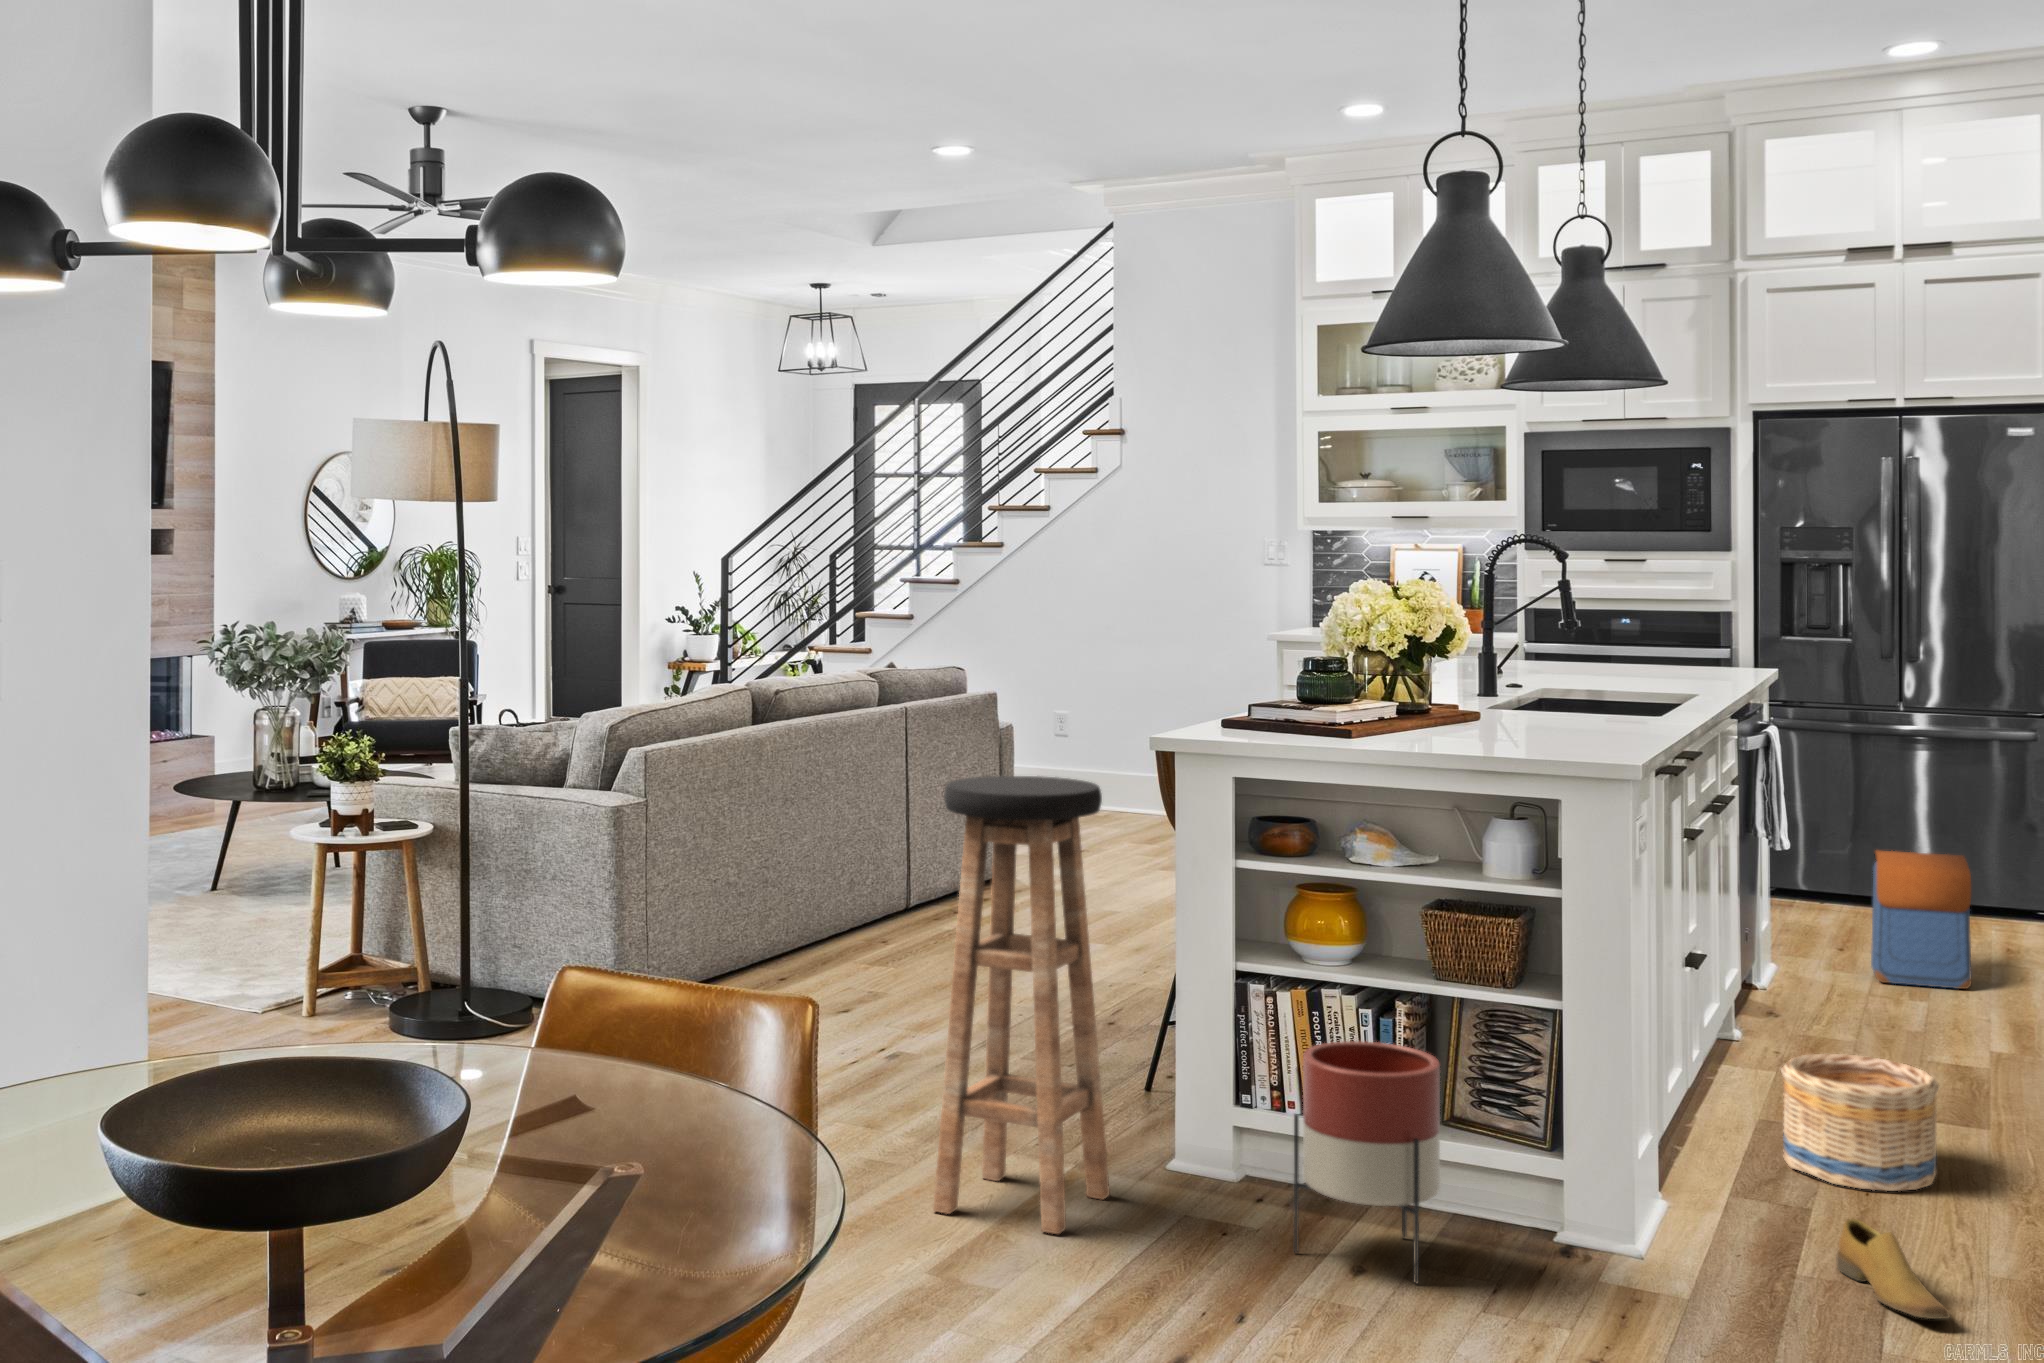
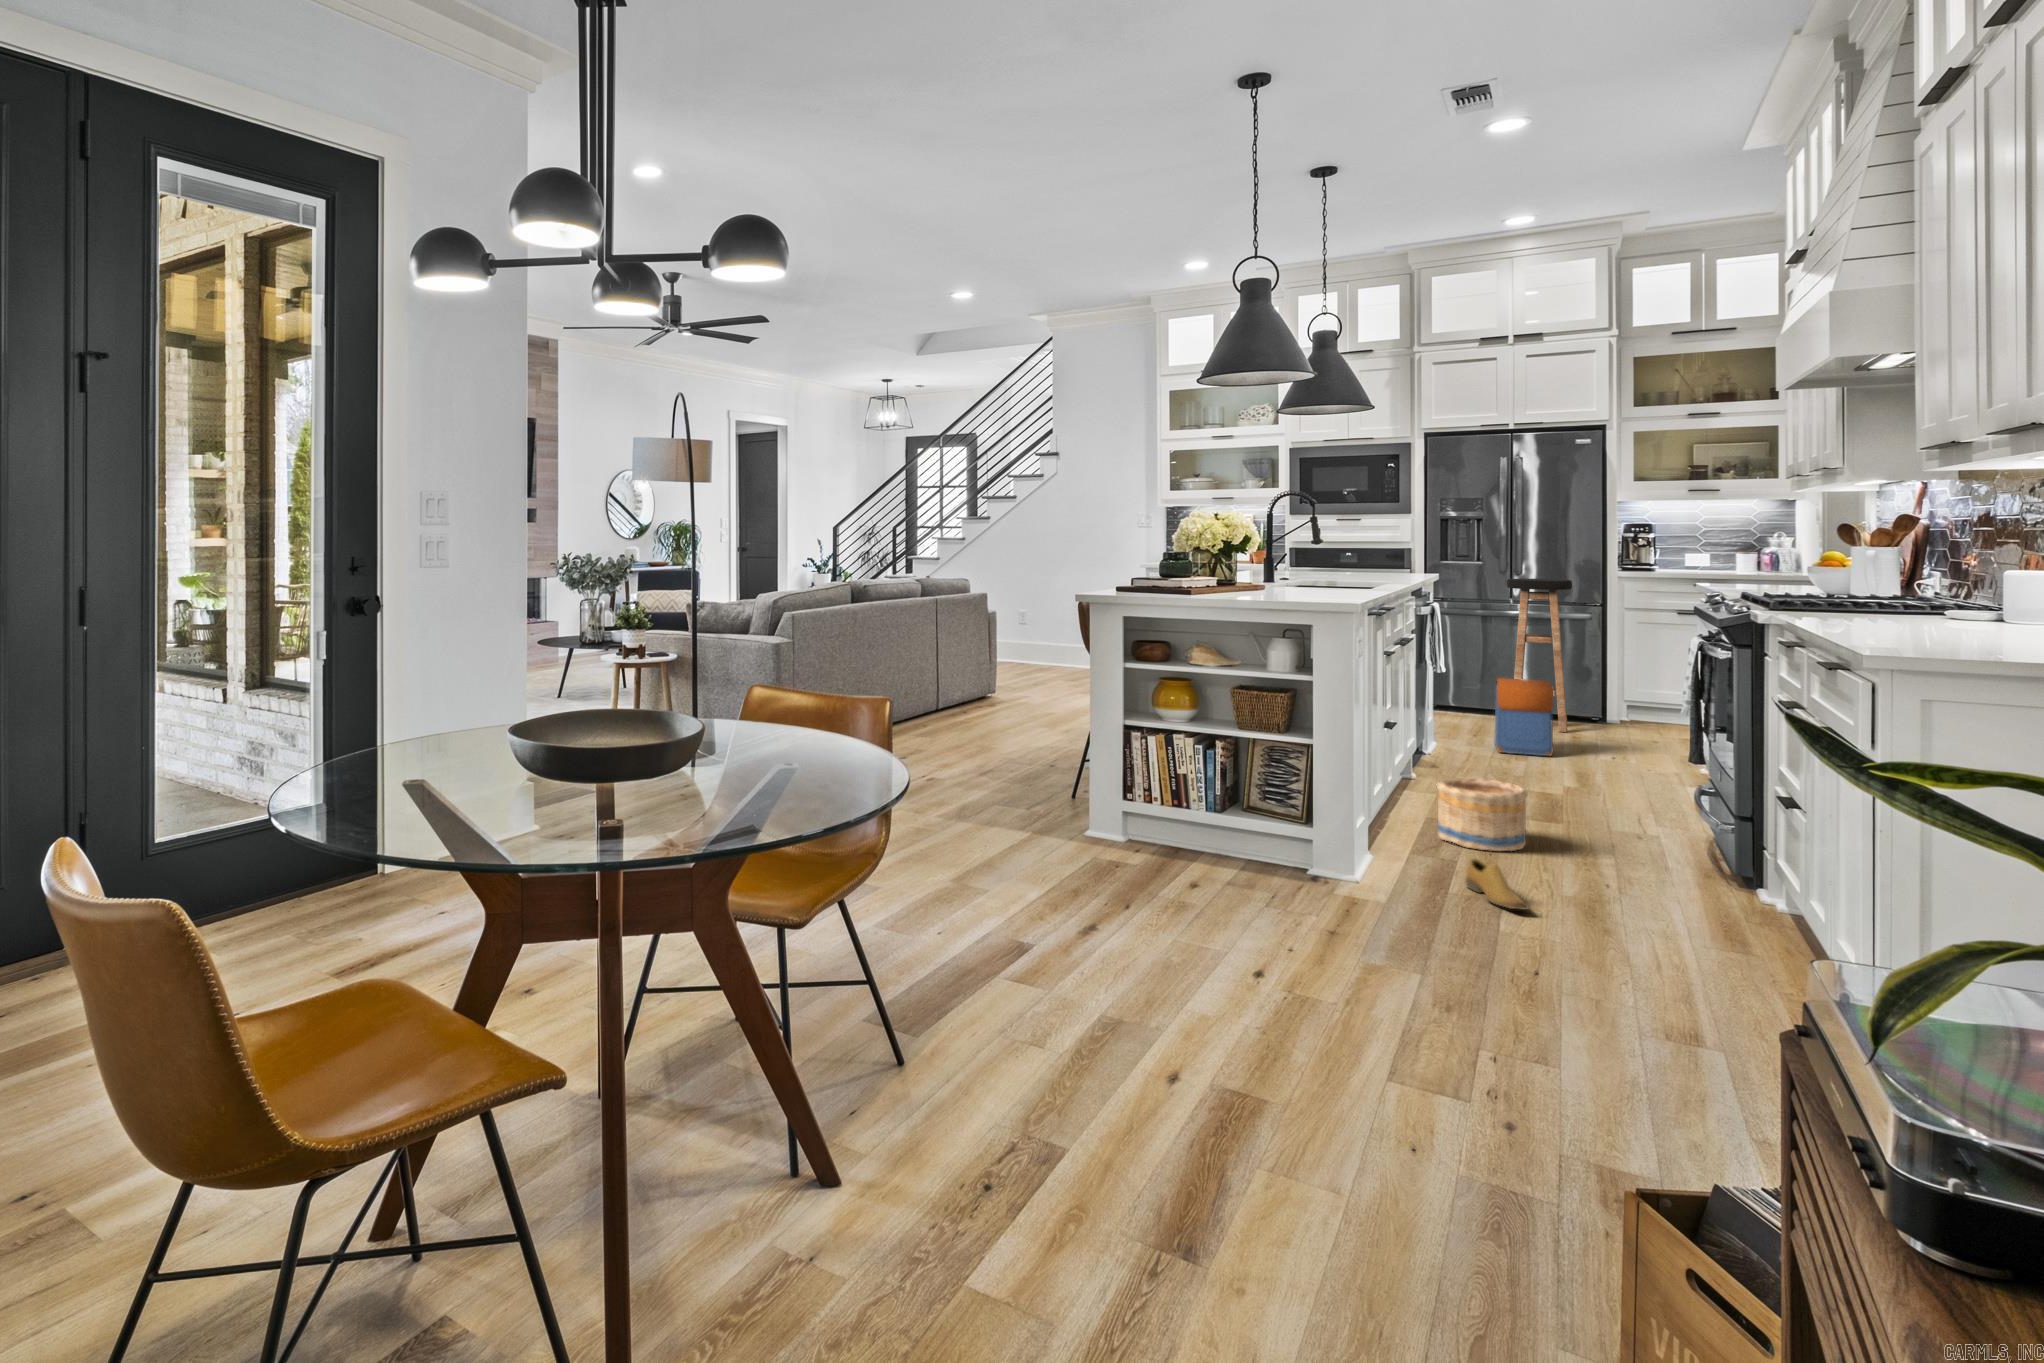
bar stool: present [933,776,1110,1234] -> present [1507,579,1572,732]
planter: present [1294,1041,1440,1283] -> none [1158,760,1240,889]

